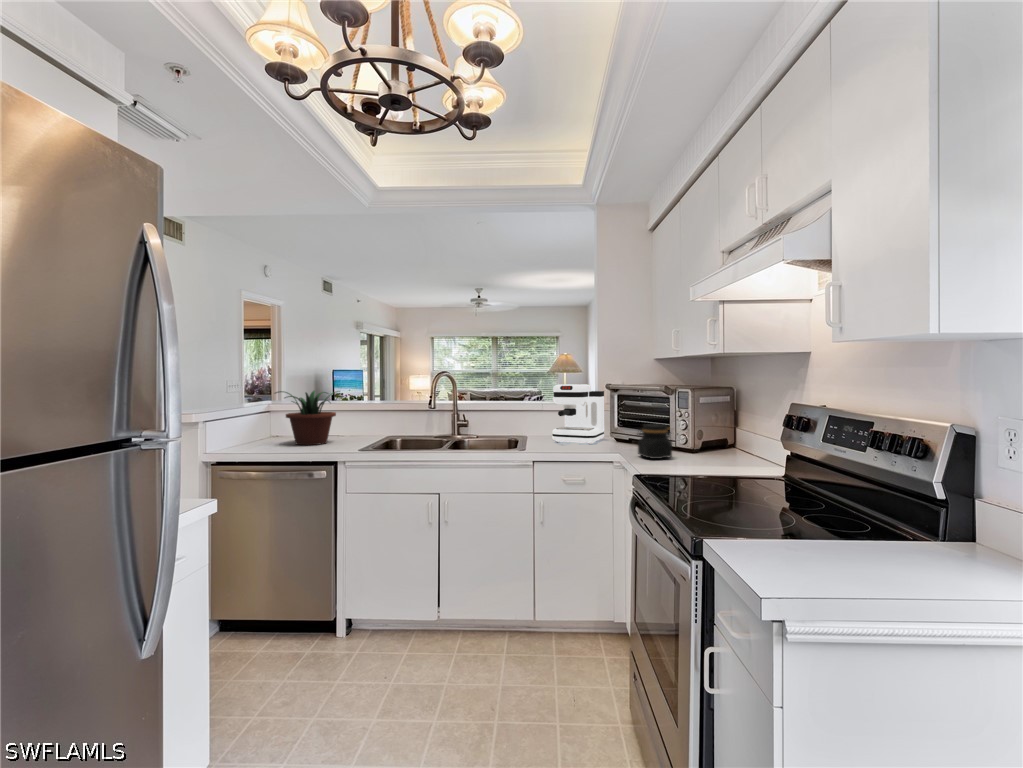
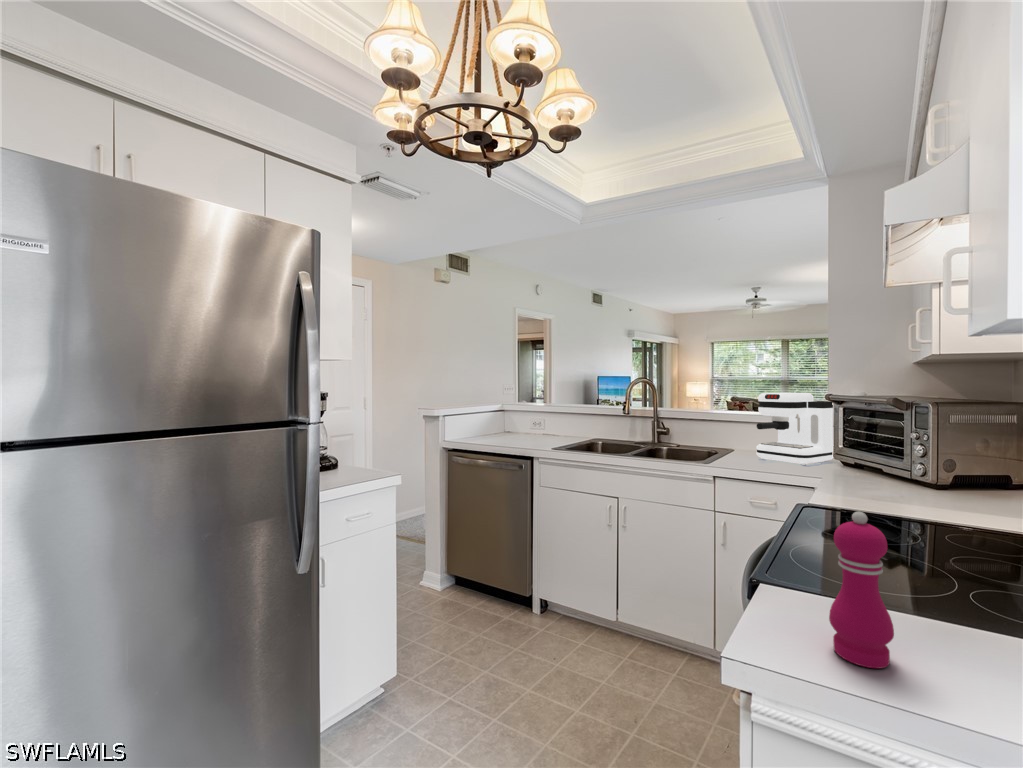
potted plant: present [276,391,340,445] -> none [502,396,553,442]
jar: present [637,424,672,459] -> none [837,446,897,492]
pepper mill: none [803,462,845,565] -> present [829,511,894,668]

